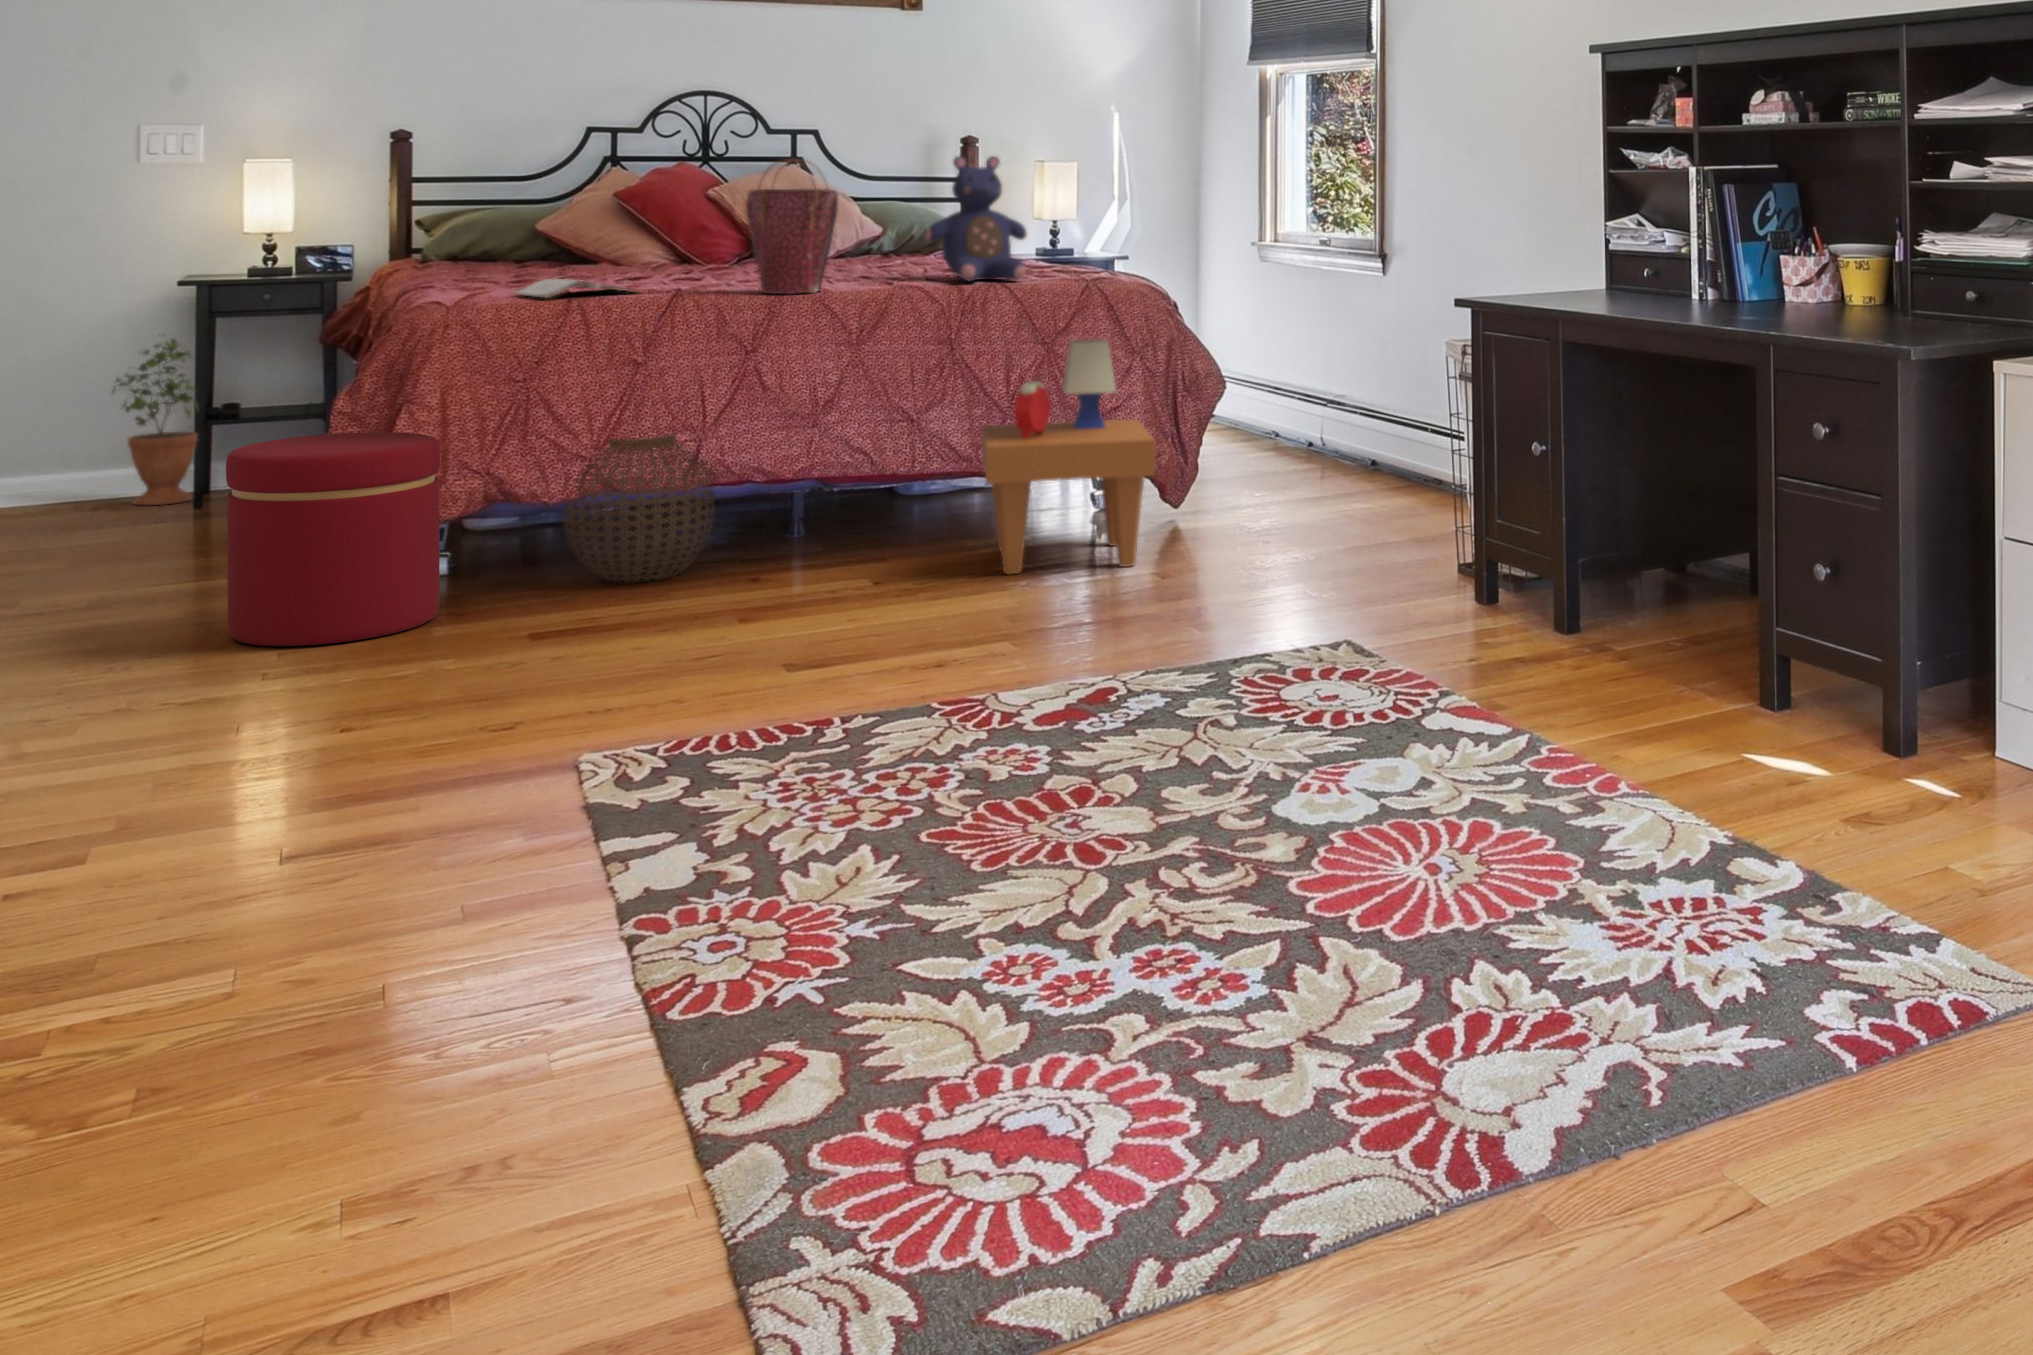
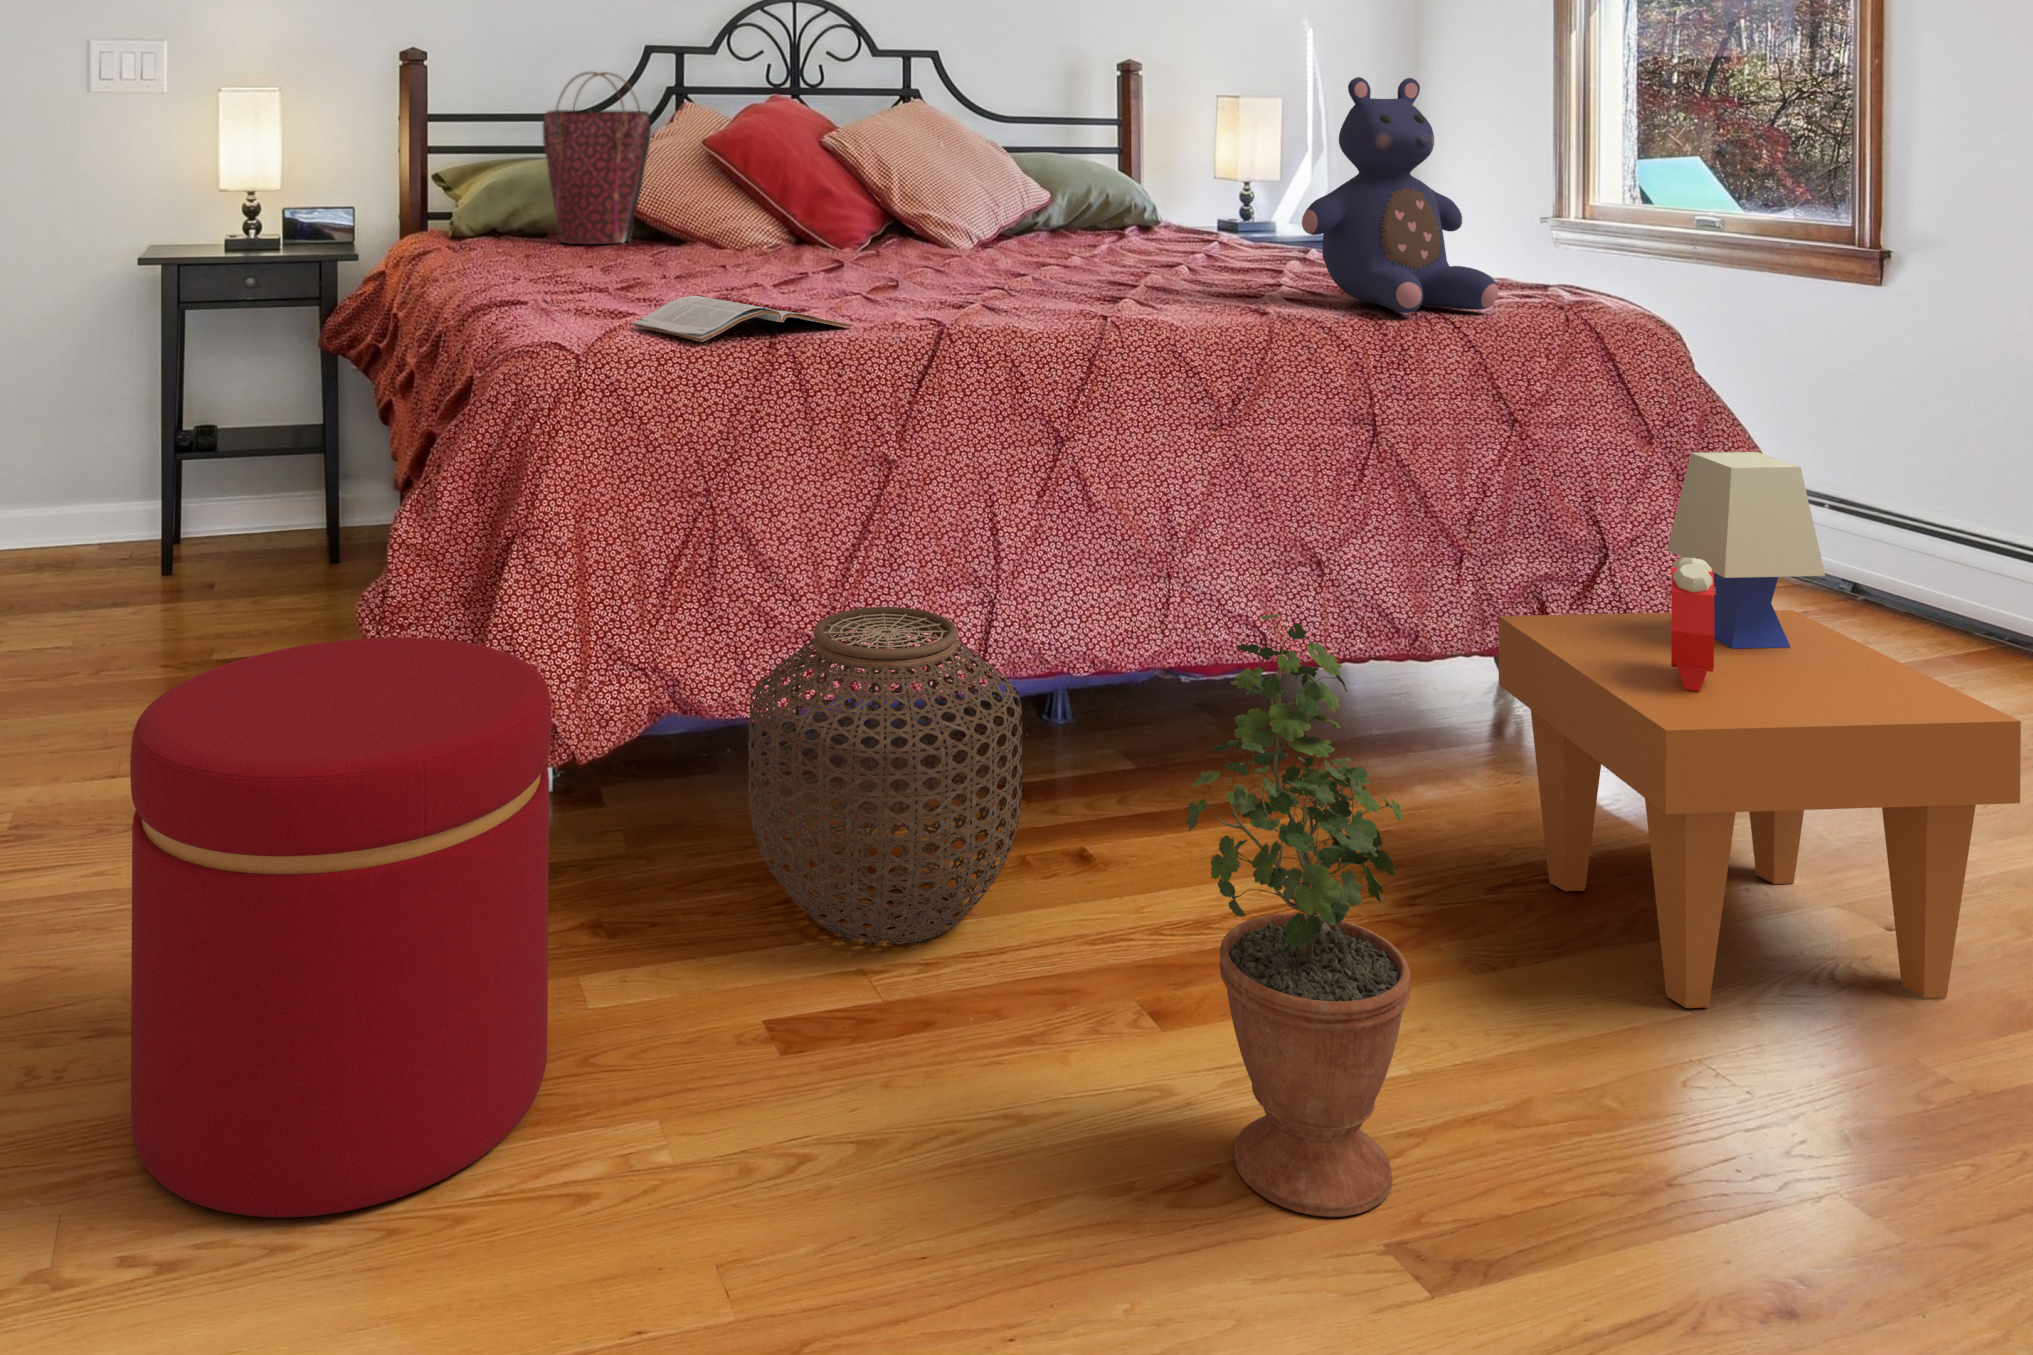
handbag: present [746,159,838,294] -> present [543,72,651,244]
potted plant: present [113,339,198,505] -> present [1186,614,1411,1217]

